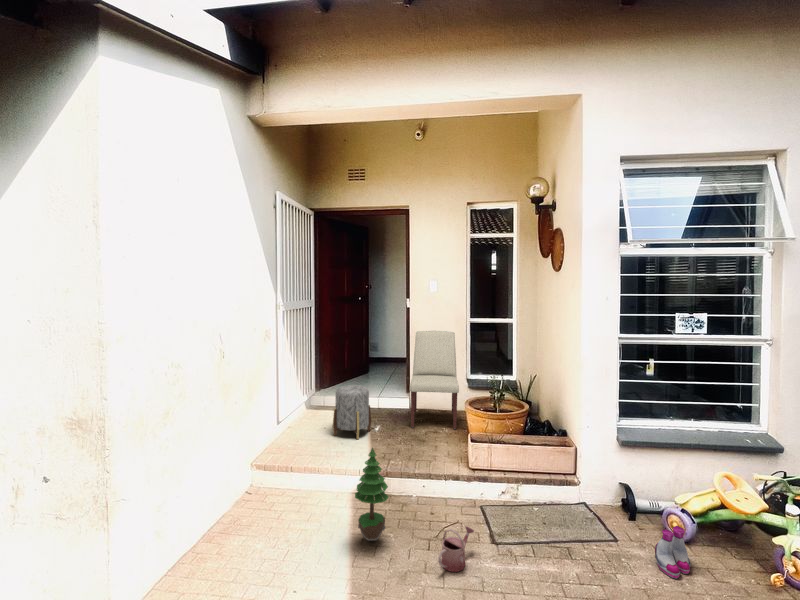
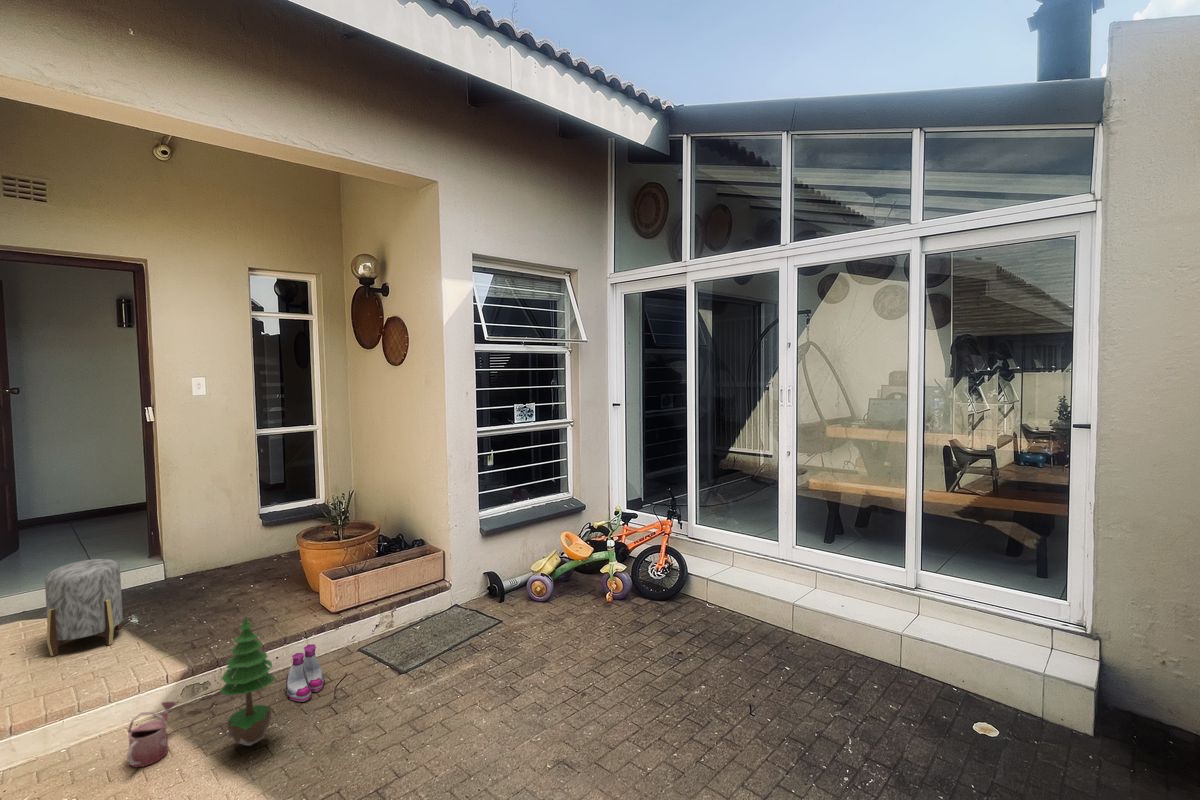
chair: present [410,331,459,429] -> none [169,453,268,601]
watering can: present [438,526,474,572] -> present [127,702,176,767]
boots: present [655,526,691,579] -> present [286,644,324,702]

